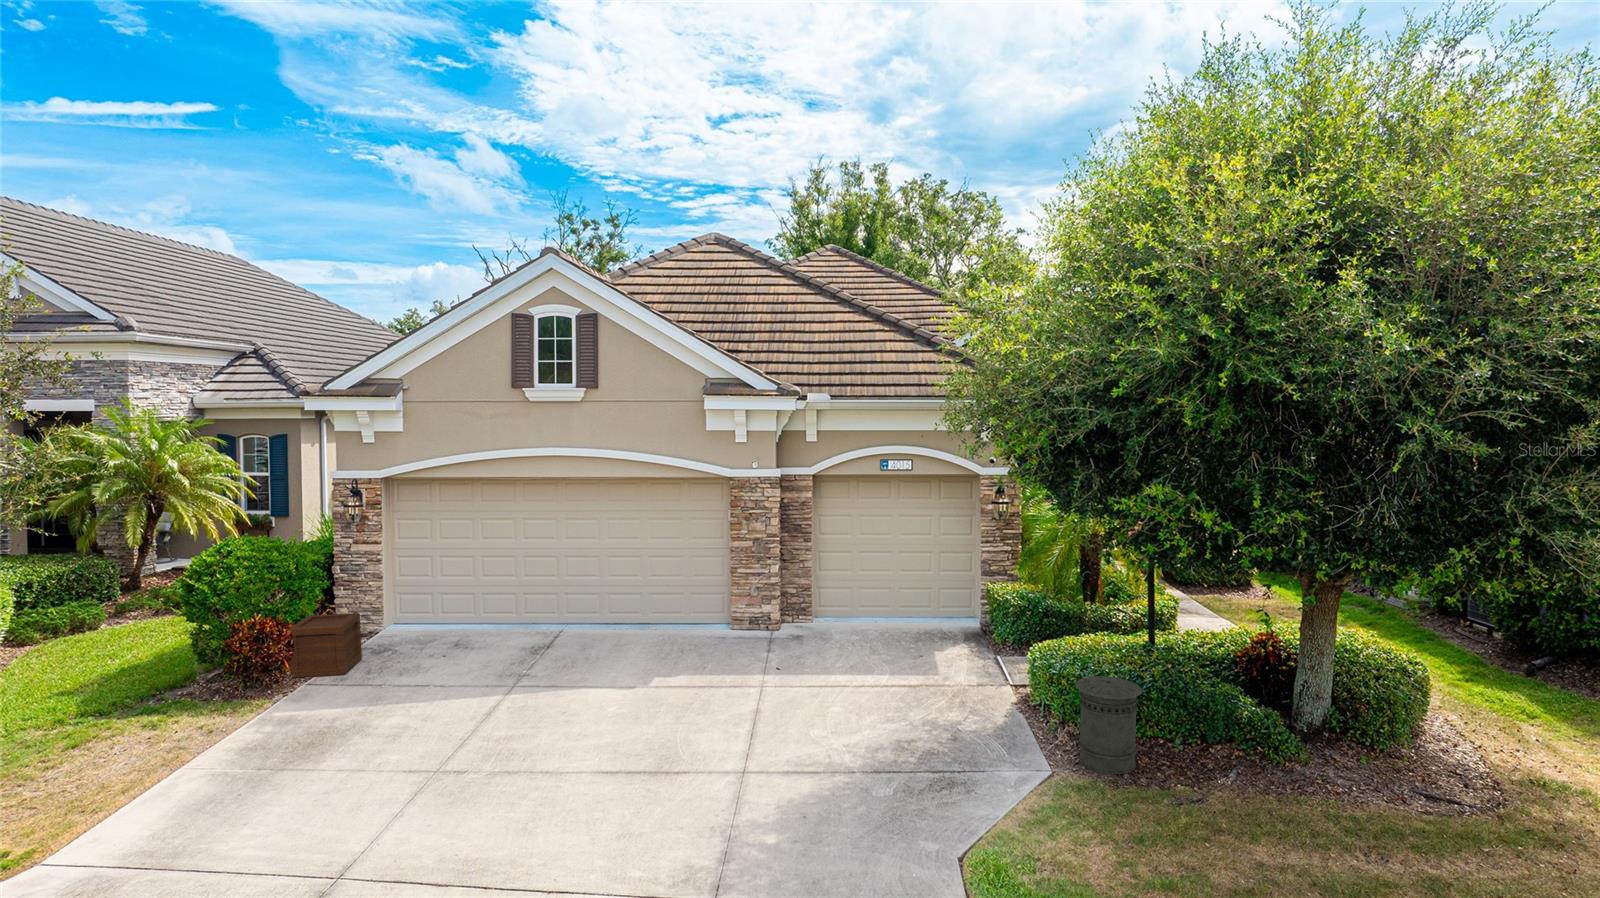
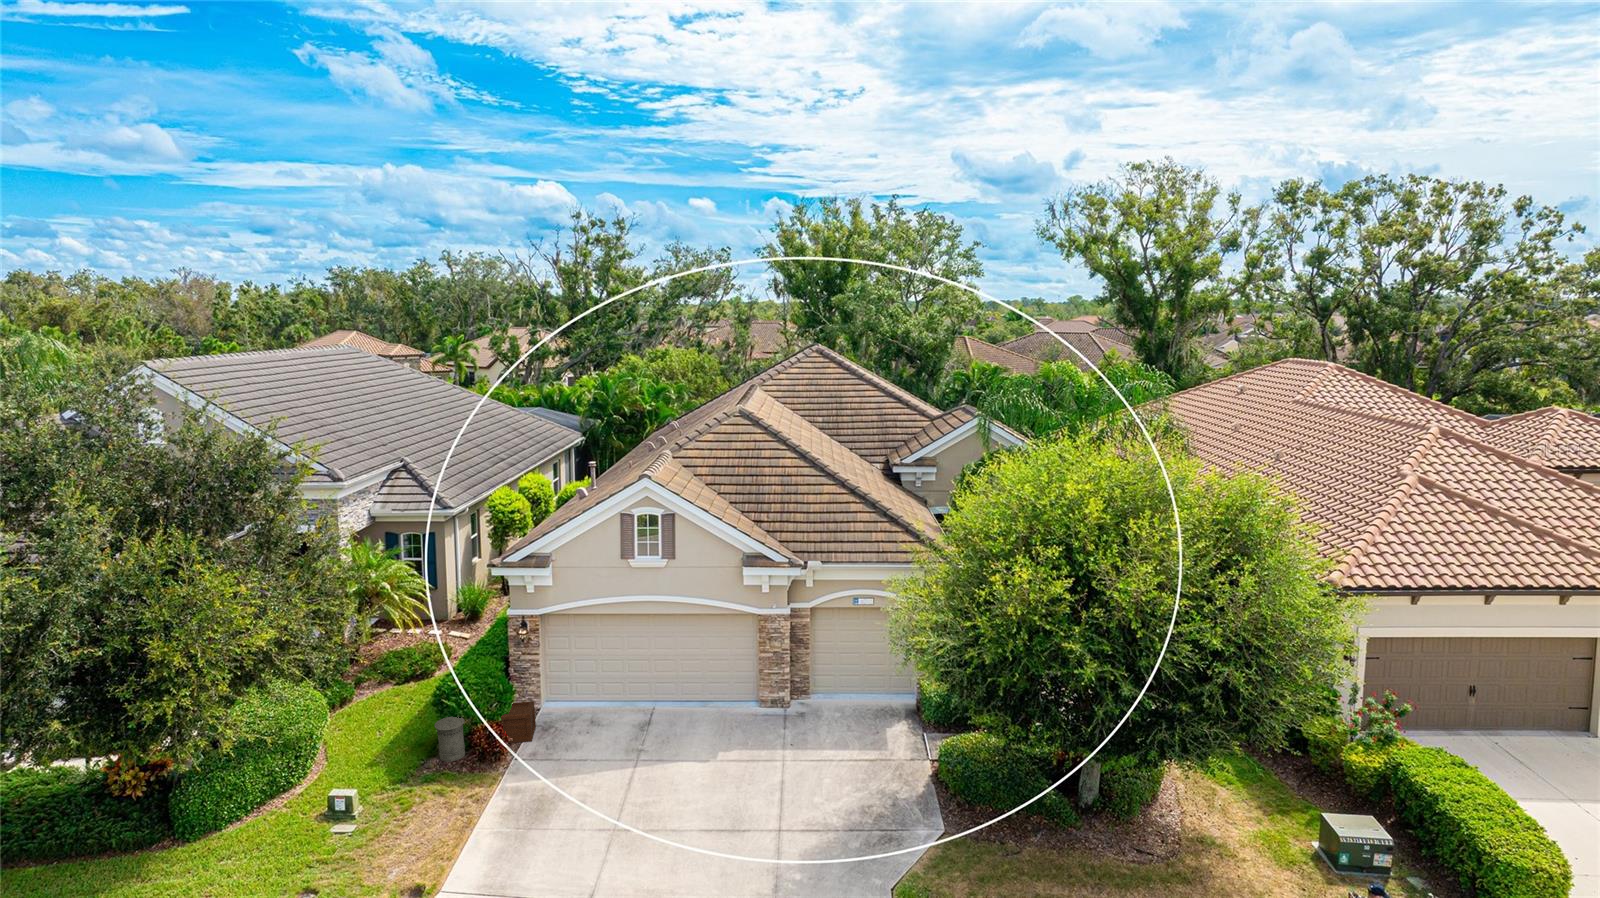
trash can: present [1076,676,1142,774] -> present [435,717,465,762]

